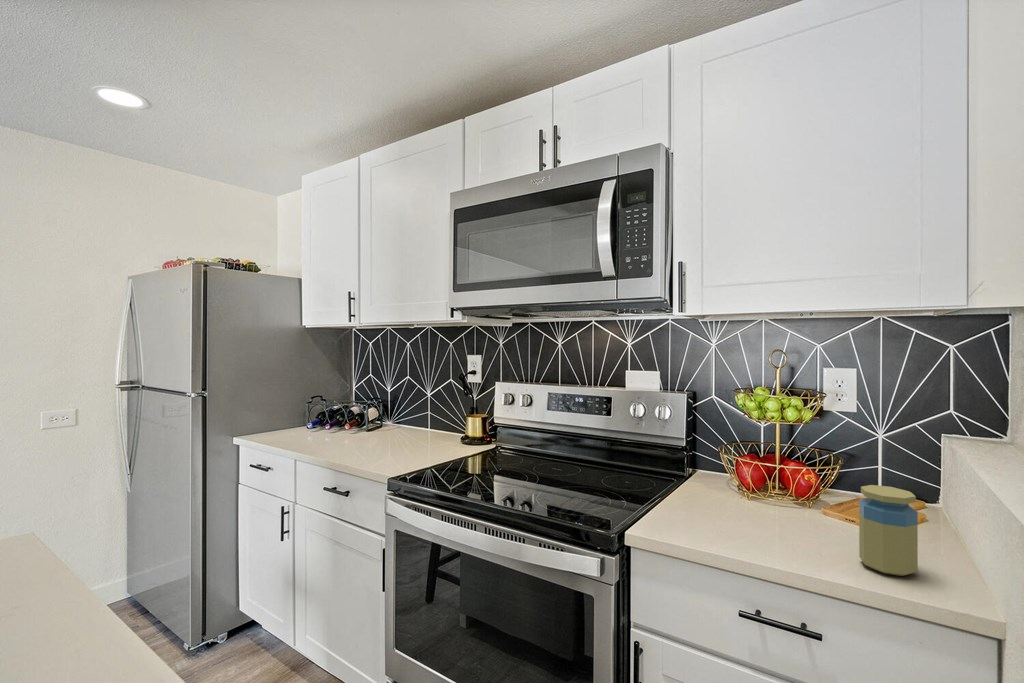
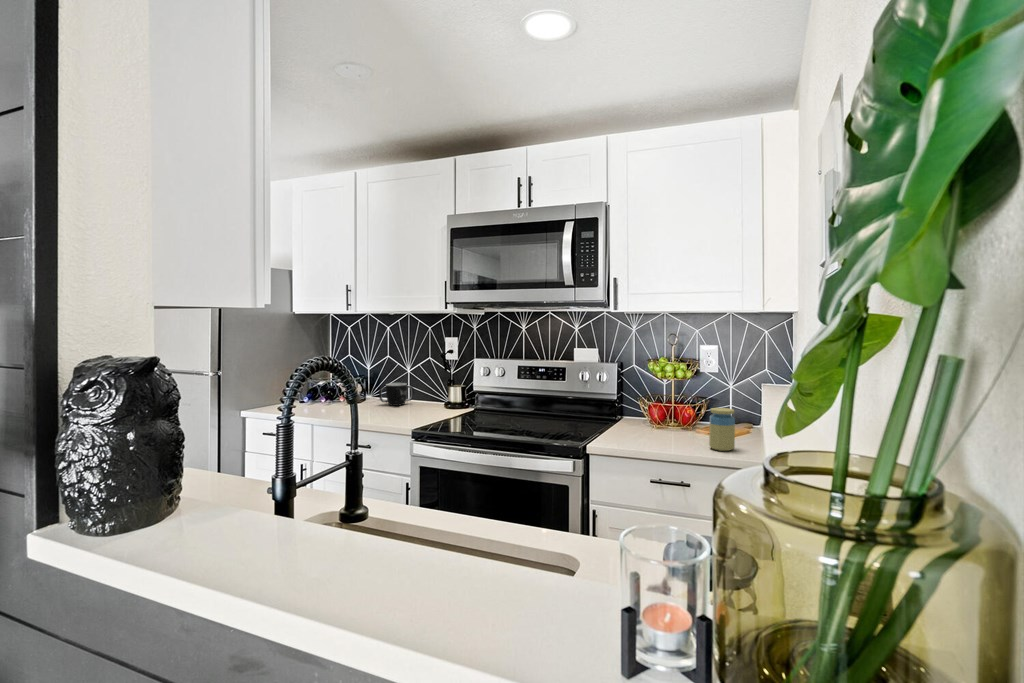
mug: none [386,410,429,438] -> present [379,383,414,406]

